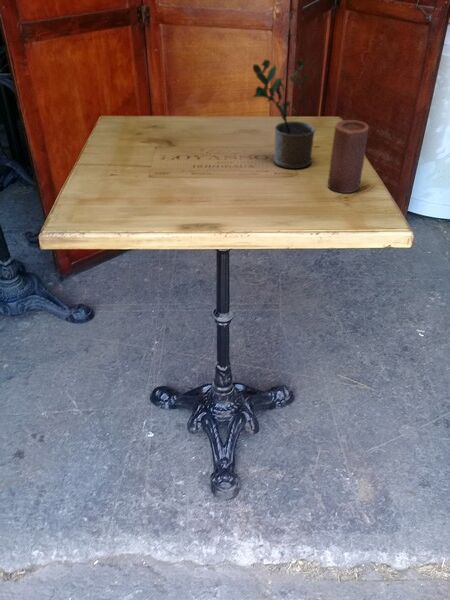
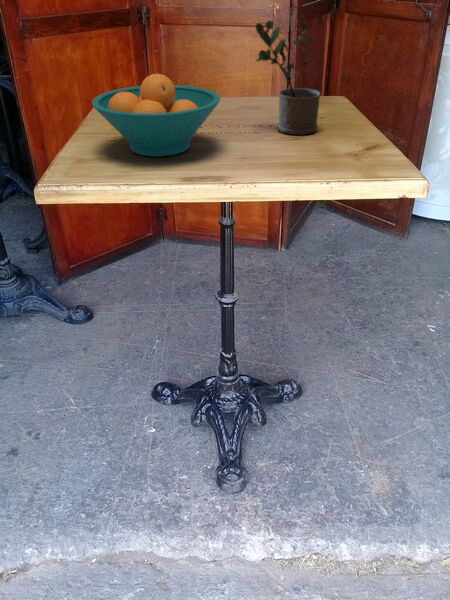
fruit bowl: none [94,117,217,196] -> present [92,74,220,157]
candle: present [328,120,368,193] -> none [336,76,377,152]

